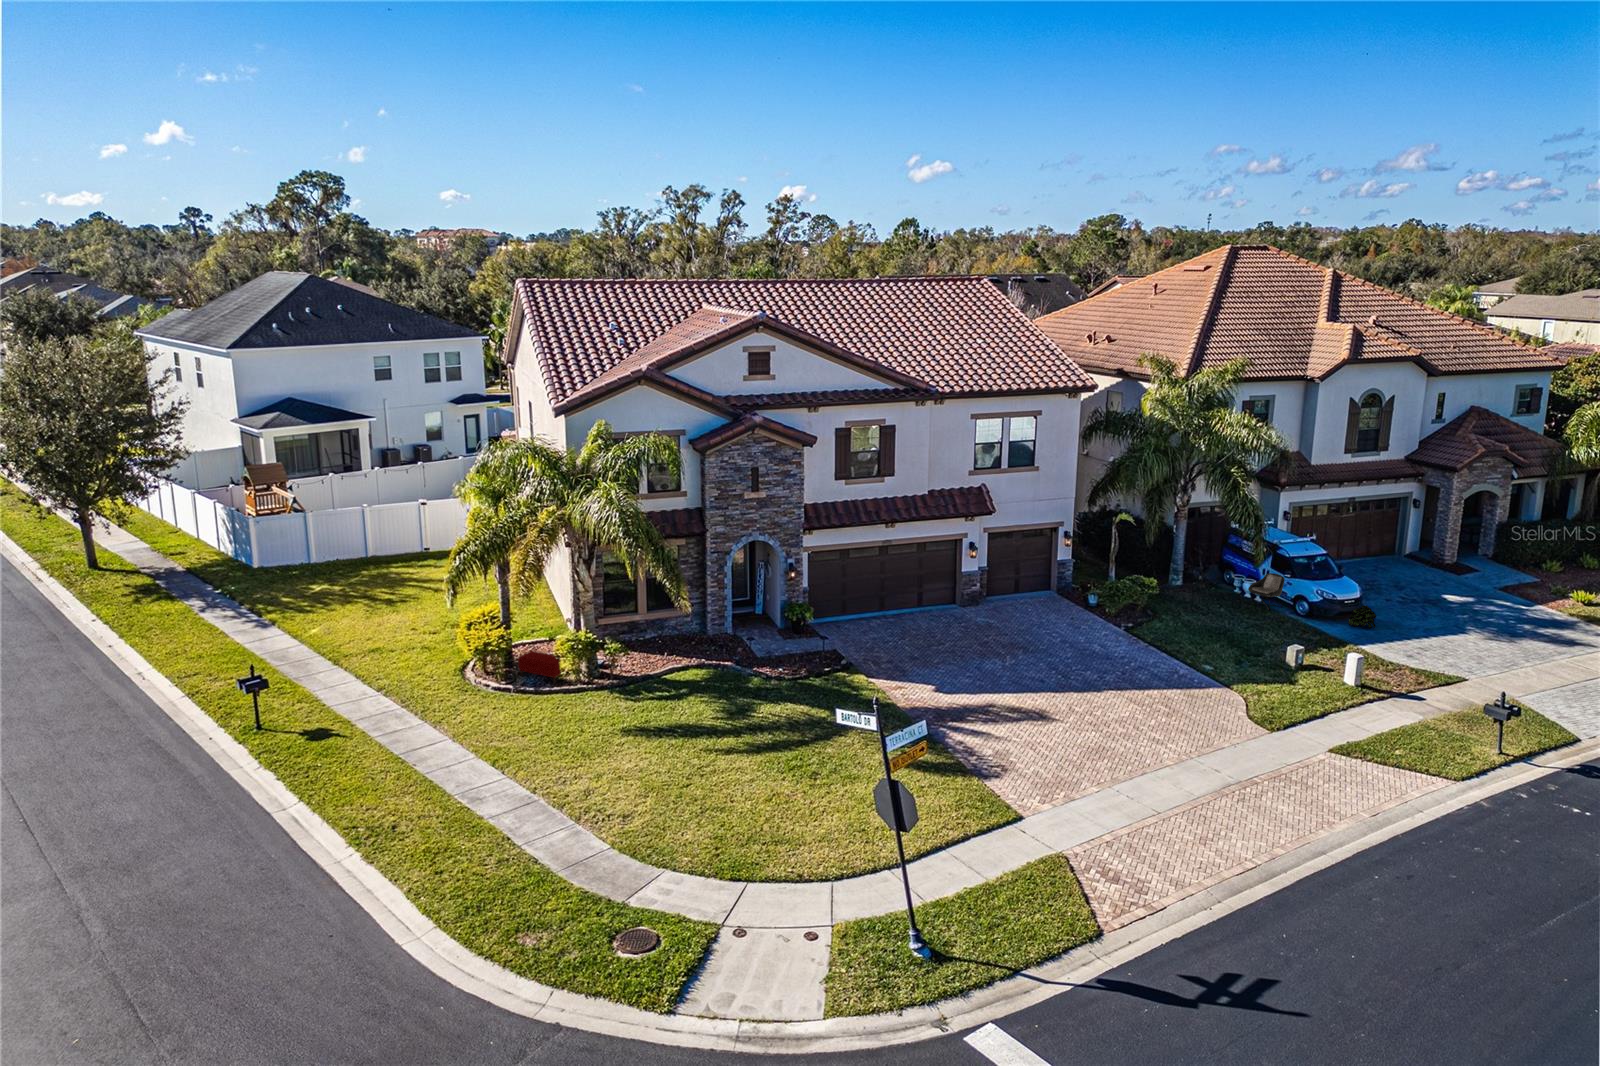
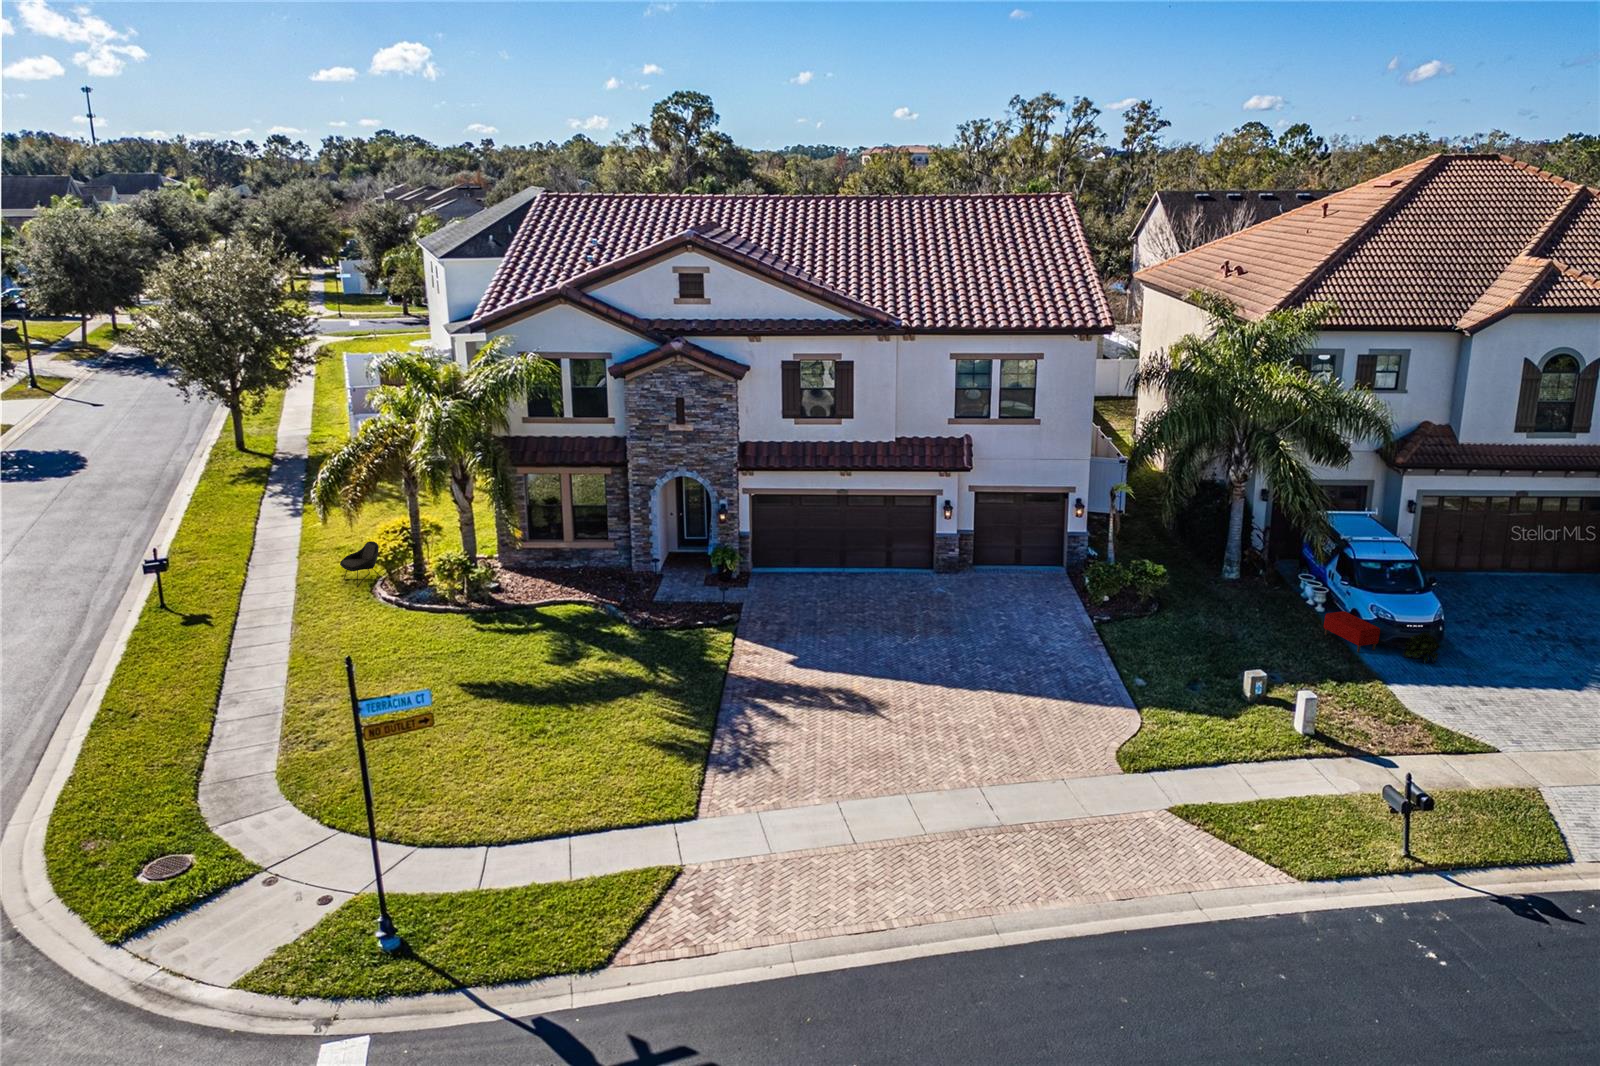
lounge chair: present [1248,573,1285,610] -> present [340,541,383,587]
bench: present [518,651,561,683] -> present [1324,611,1380,652]

